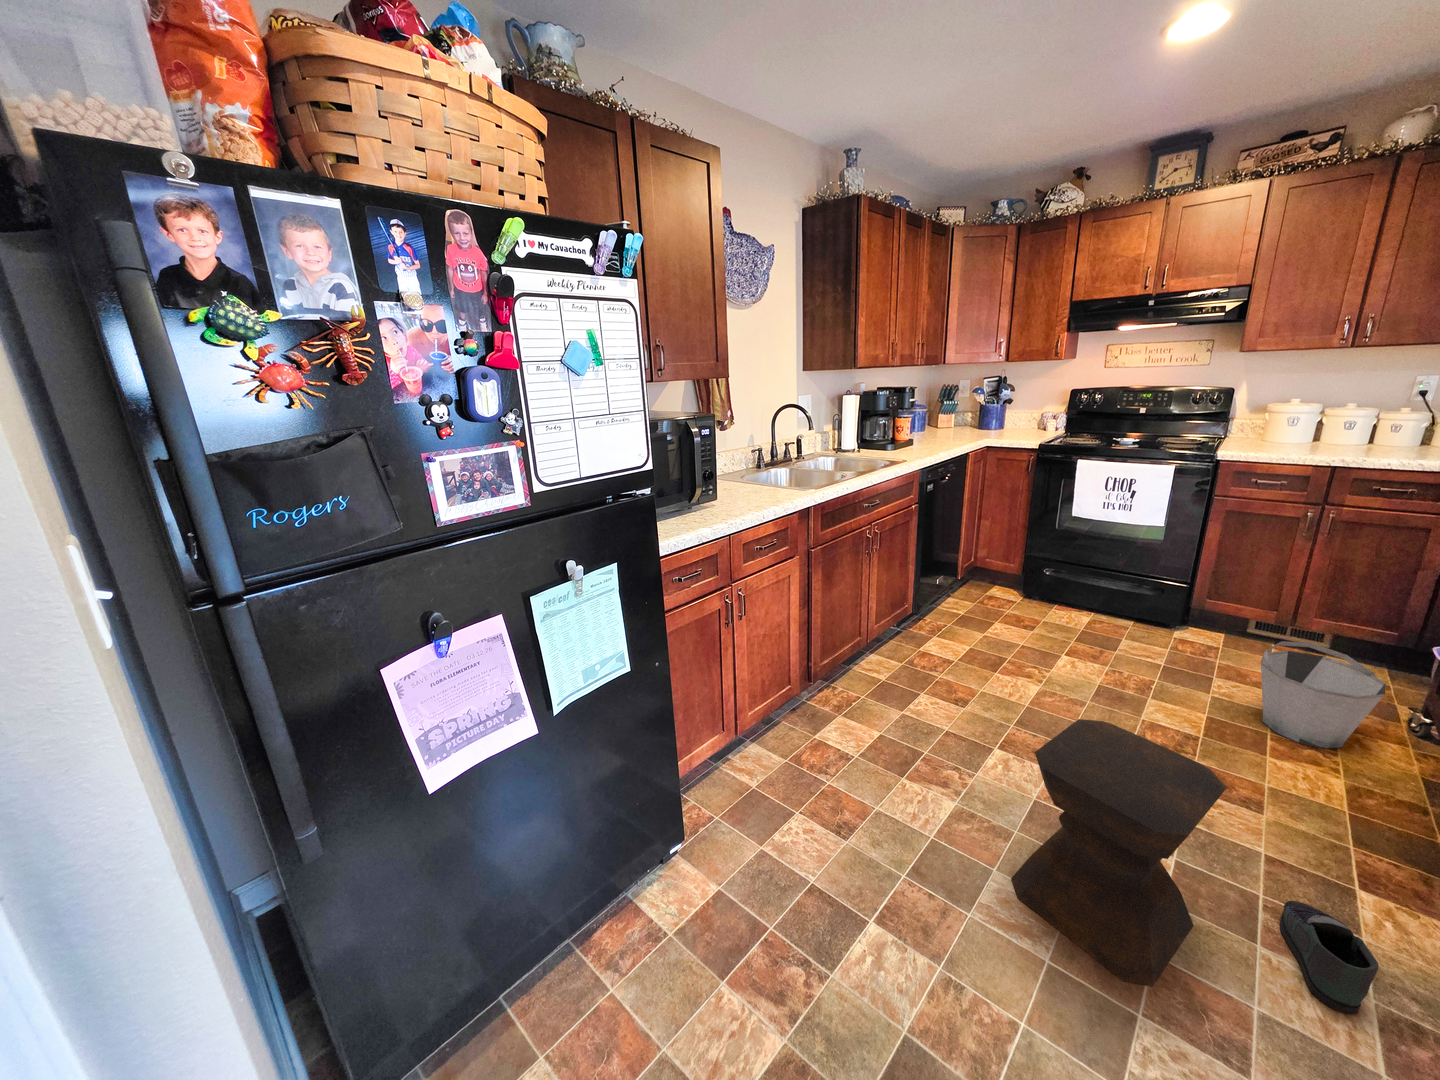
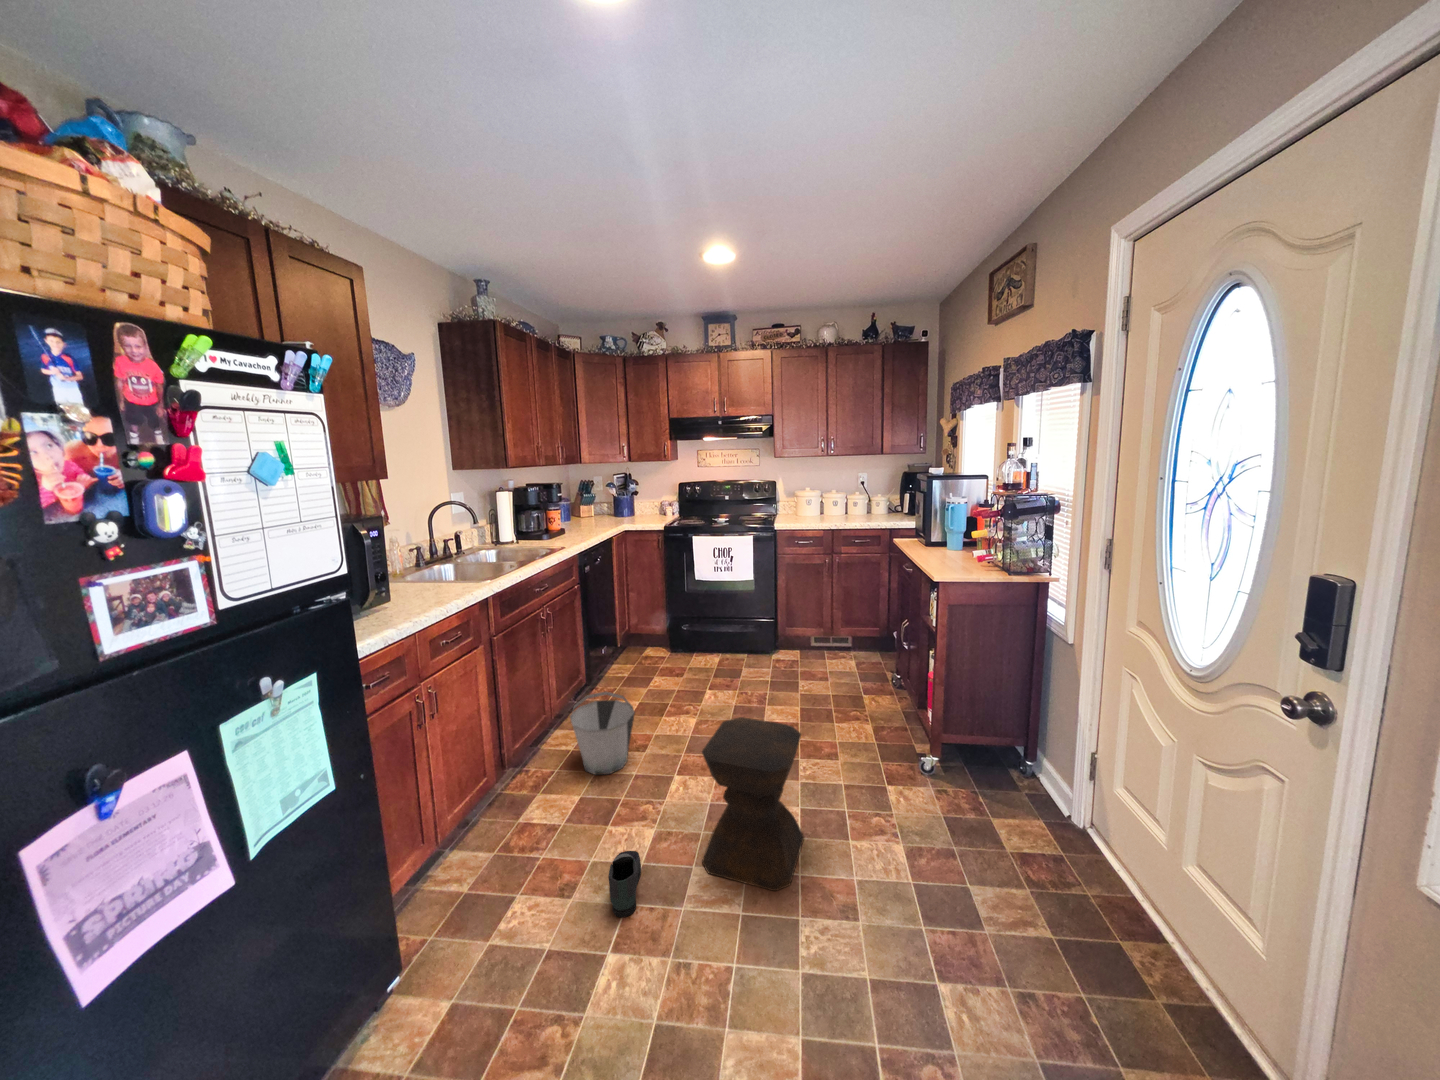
bucket: present [1261,641,1385,749] -> present [570,692,635,775]
shoe: present [1280,901,1379,1014] -> present [608,851,641,917]

